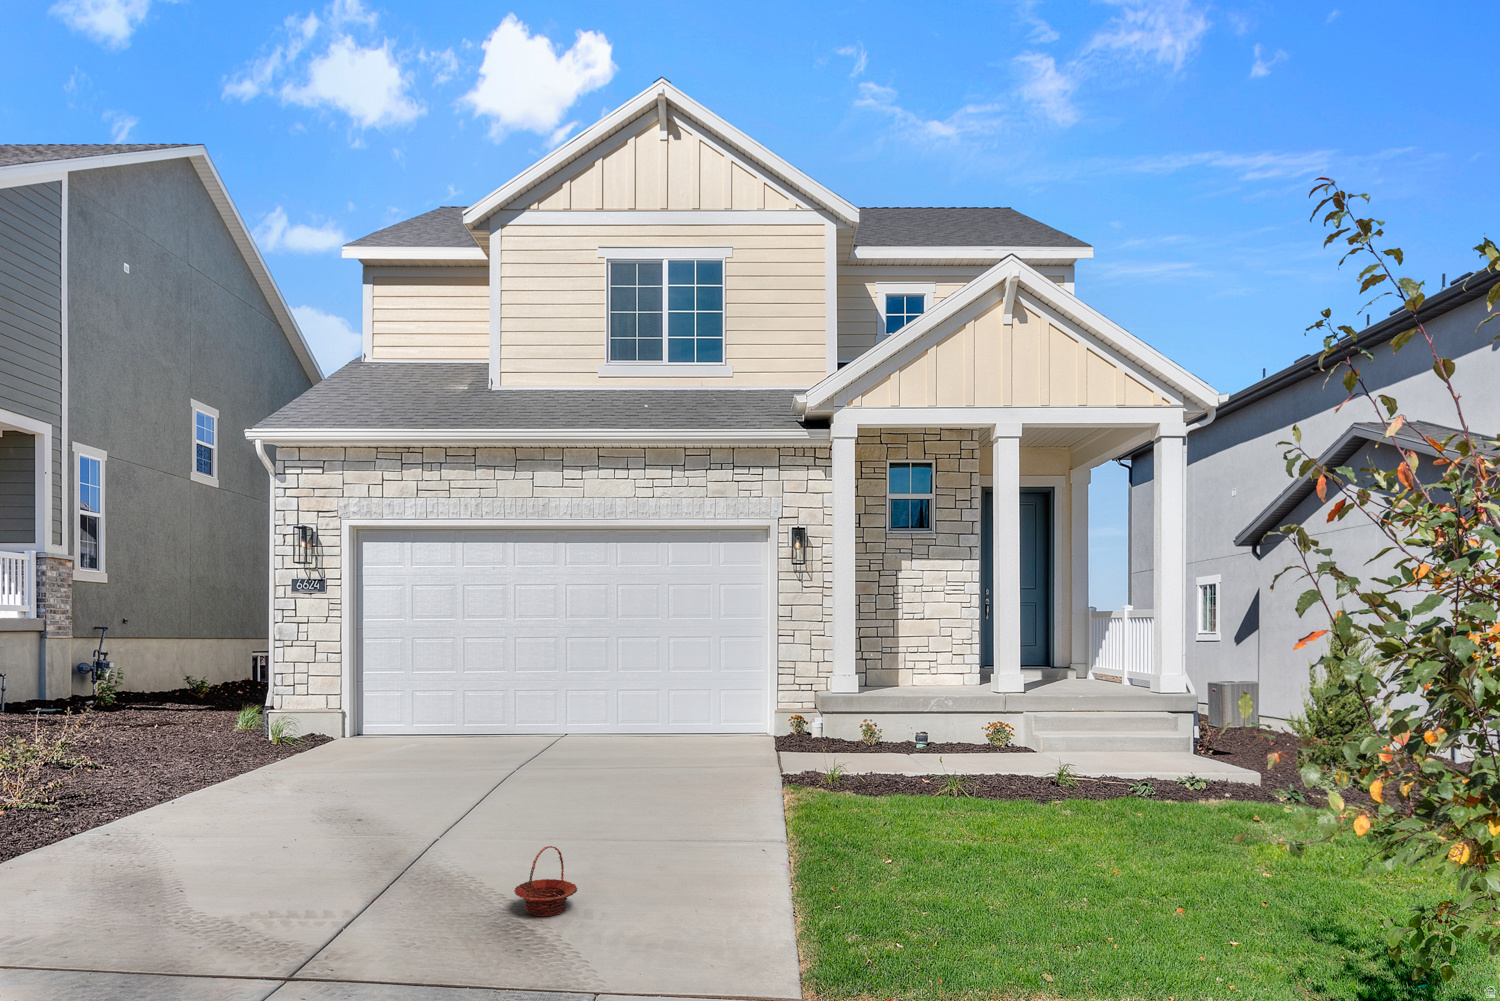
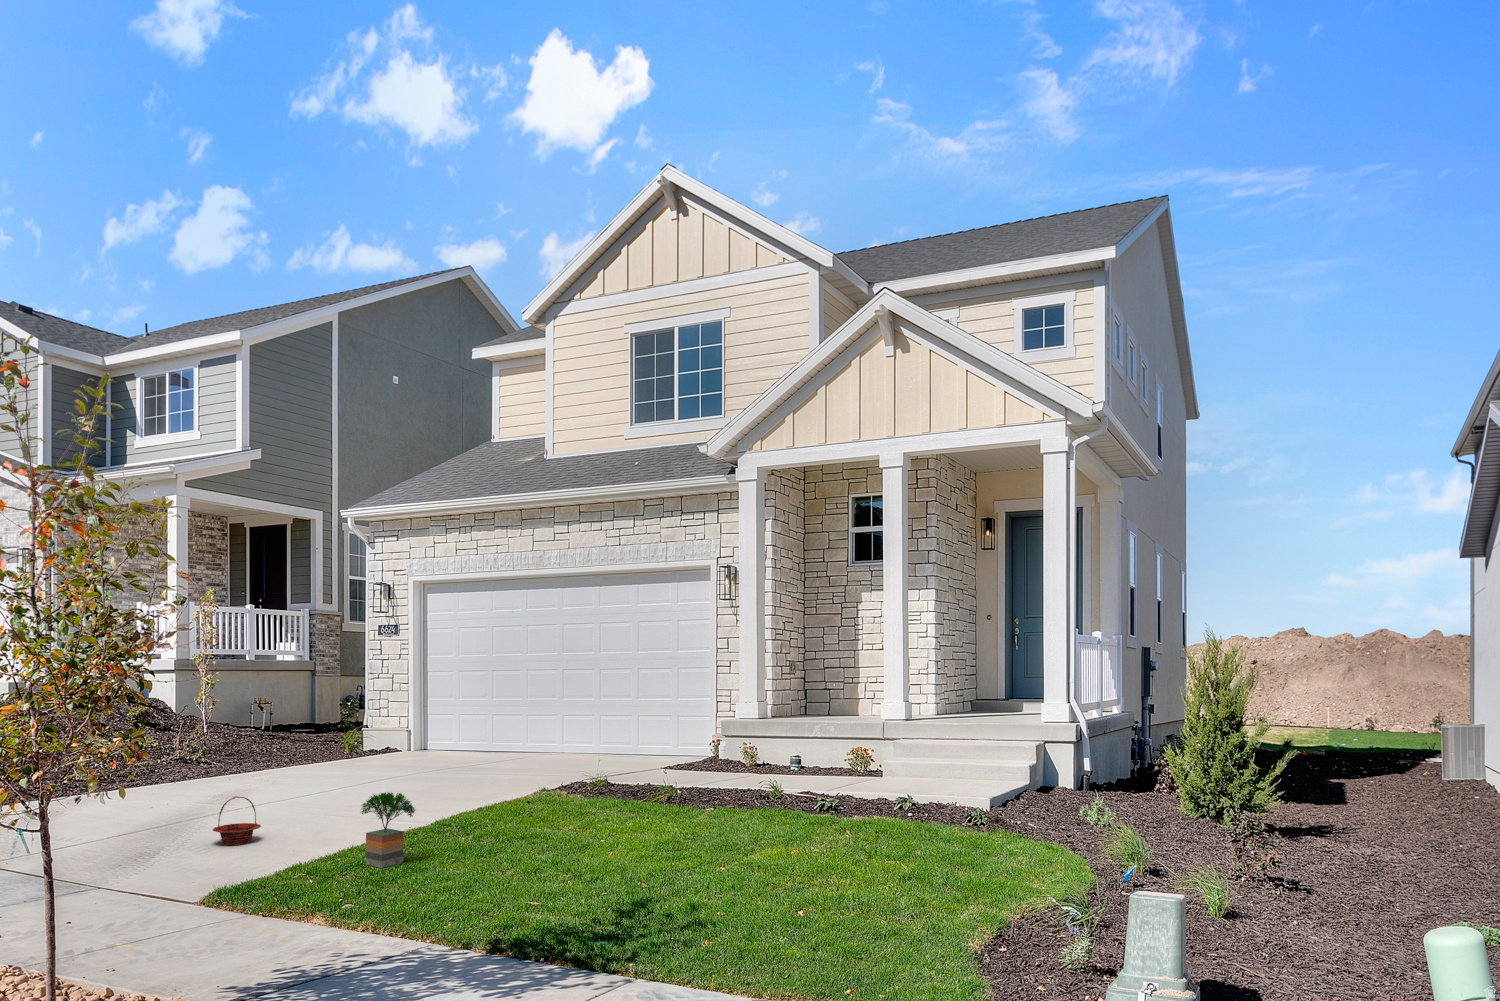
potted tree: none [815,826,881,928] -> present [361,792,415,868]

